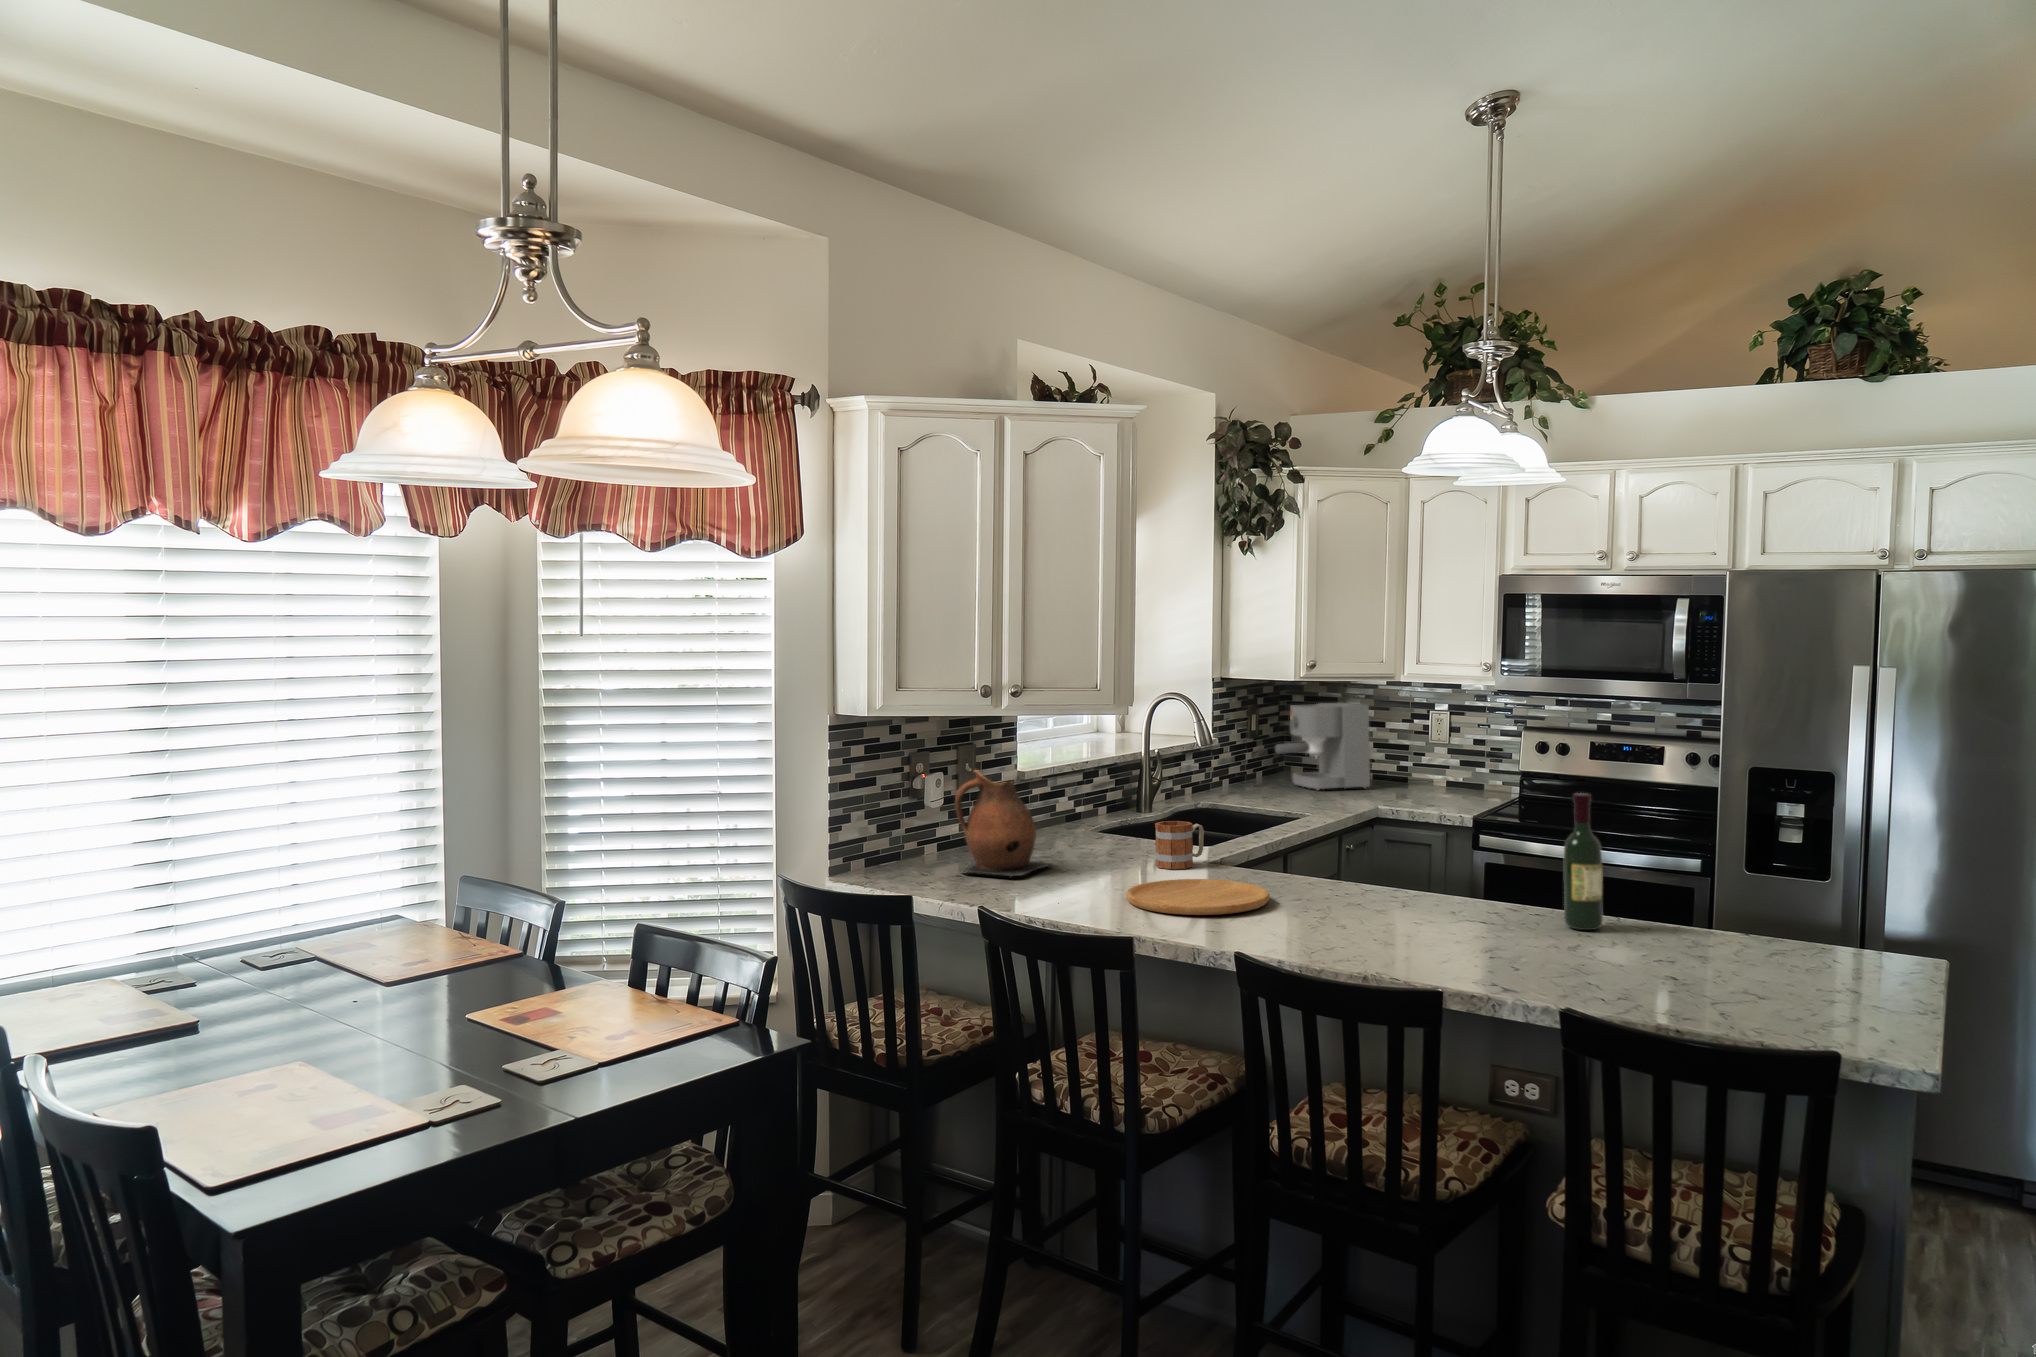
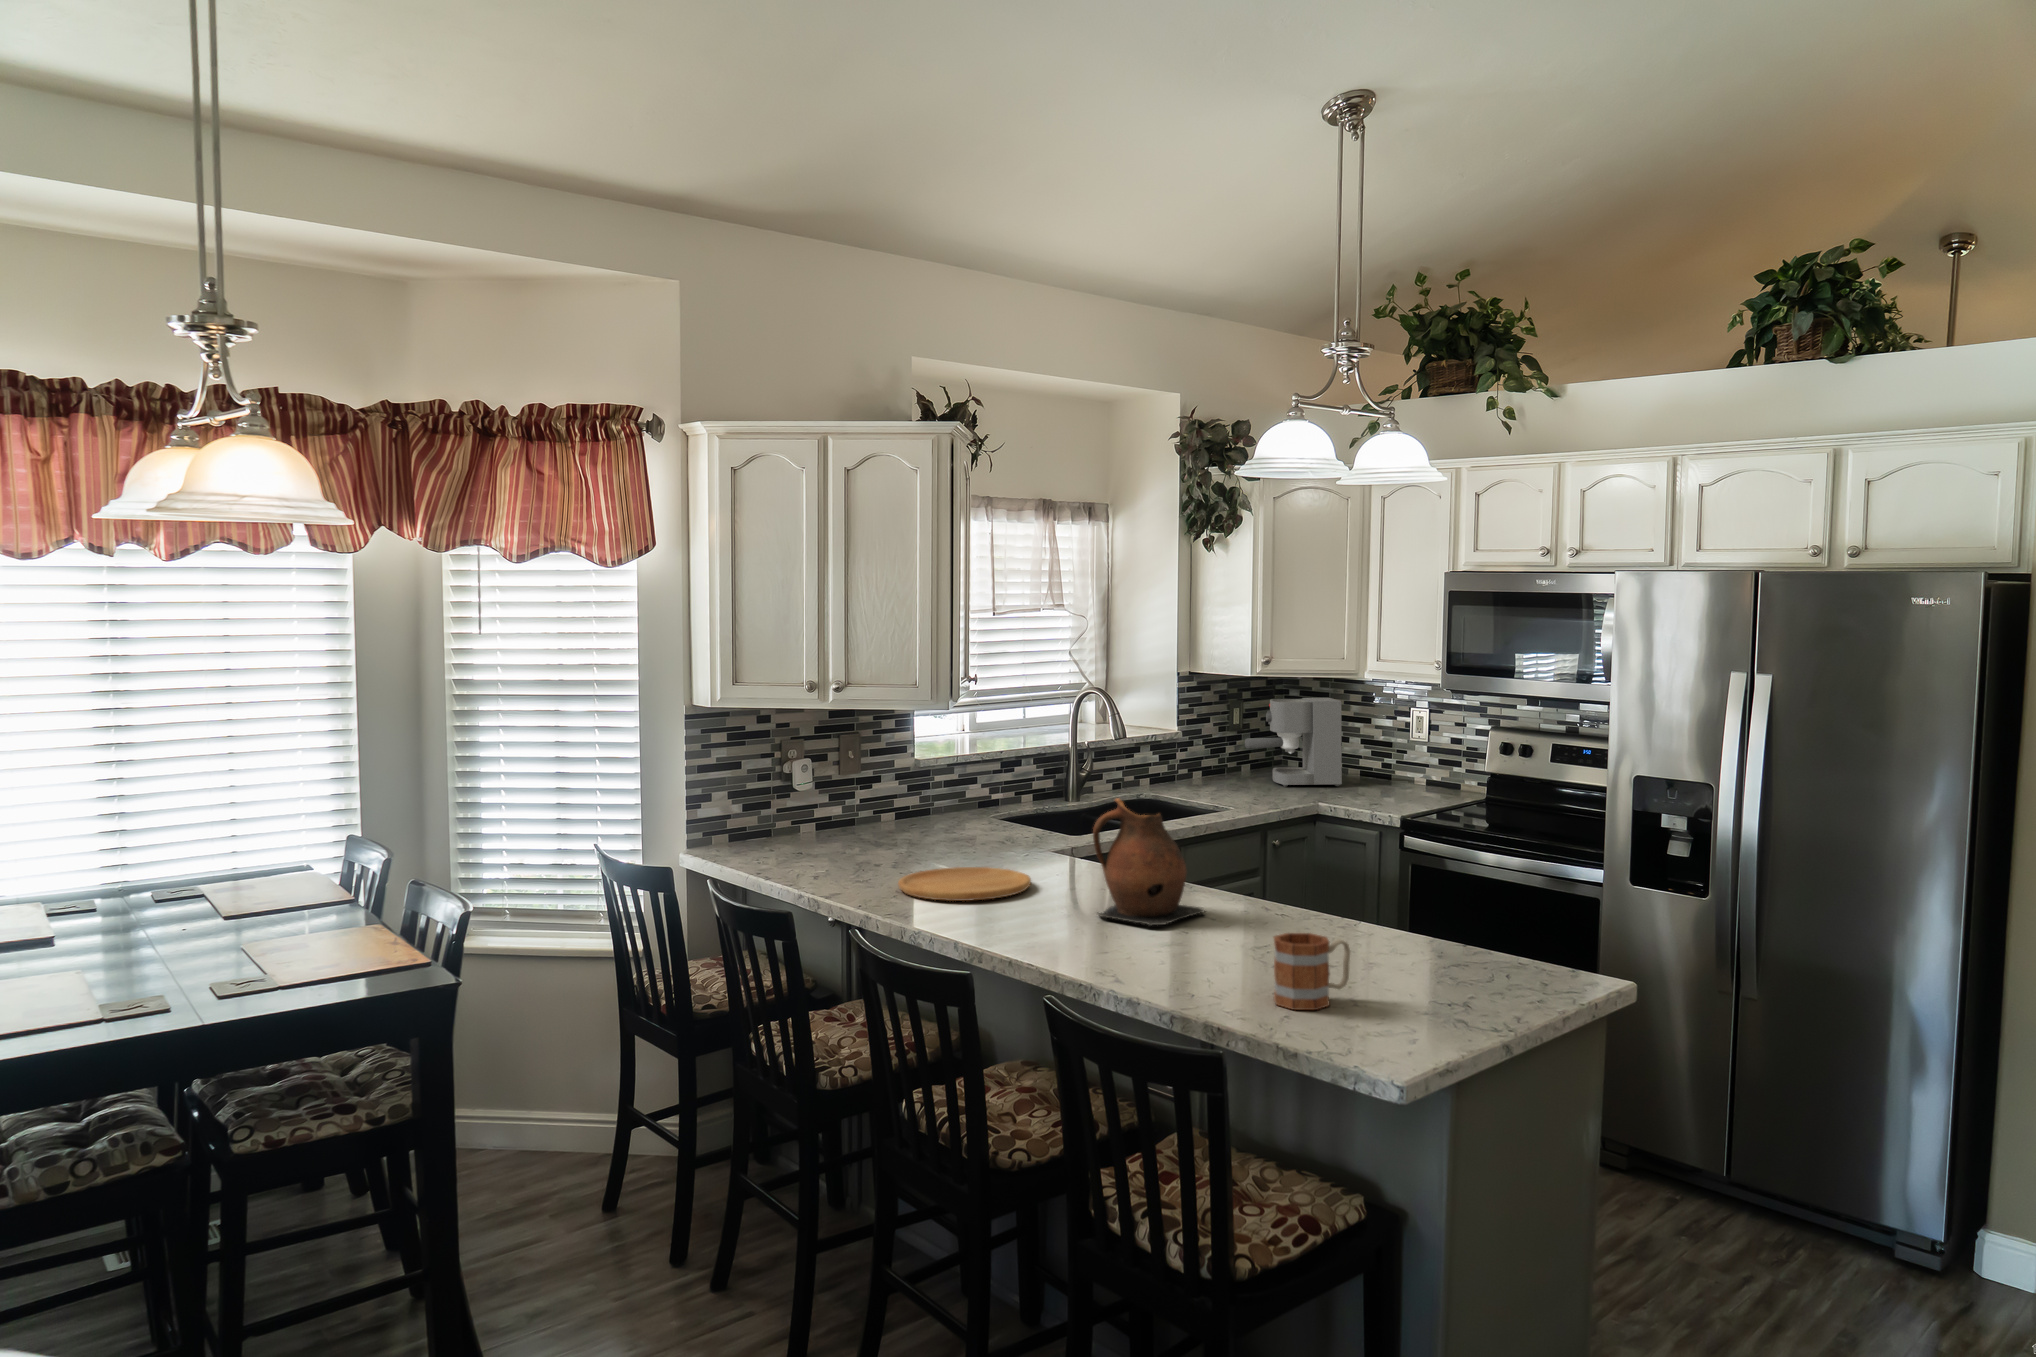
ceramic pitcher: present [955,770,1050,877] -> present [1093,798,1205,926]
wine bottle: present [1564,793,1603,930] -> none [1263,801,1299,935]
mug: present [1155,821,1204,869] -> present [1274,933,1350,1010]

